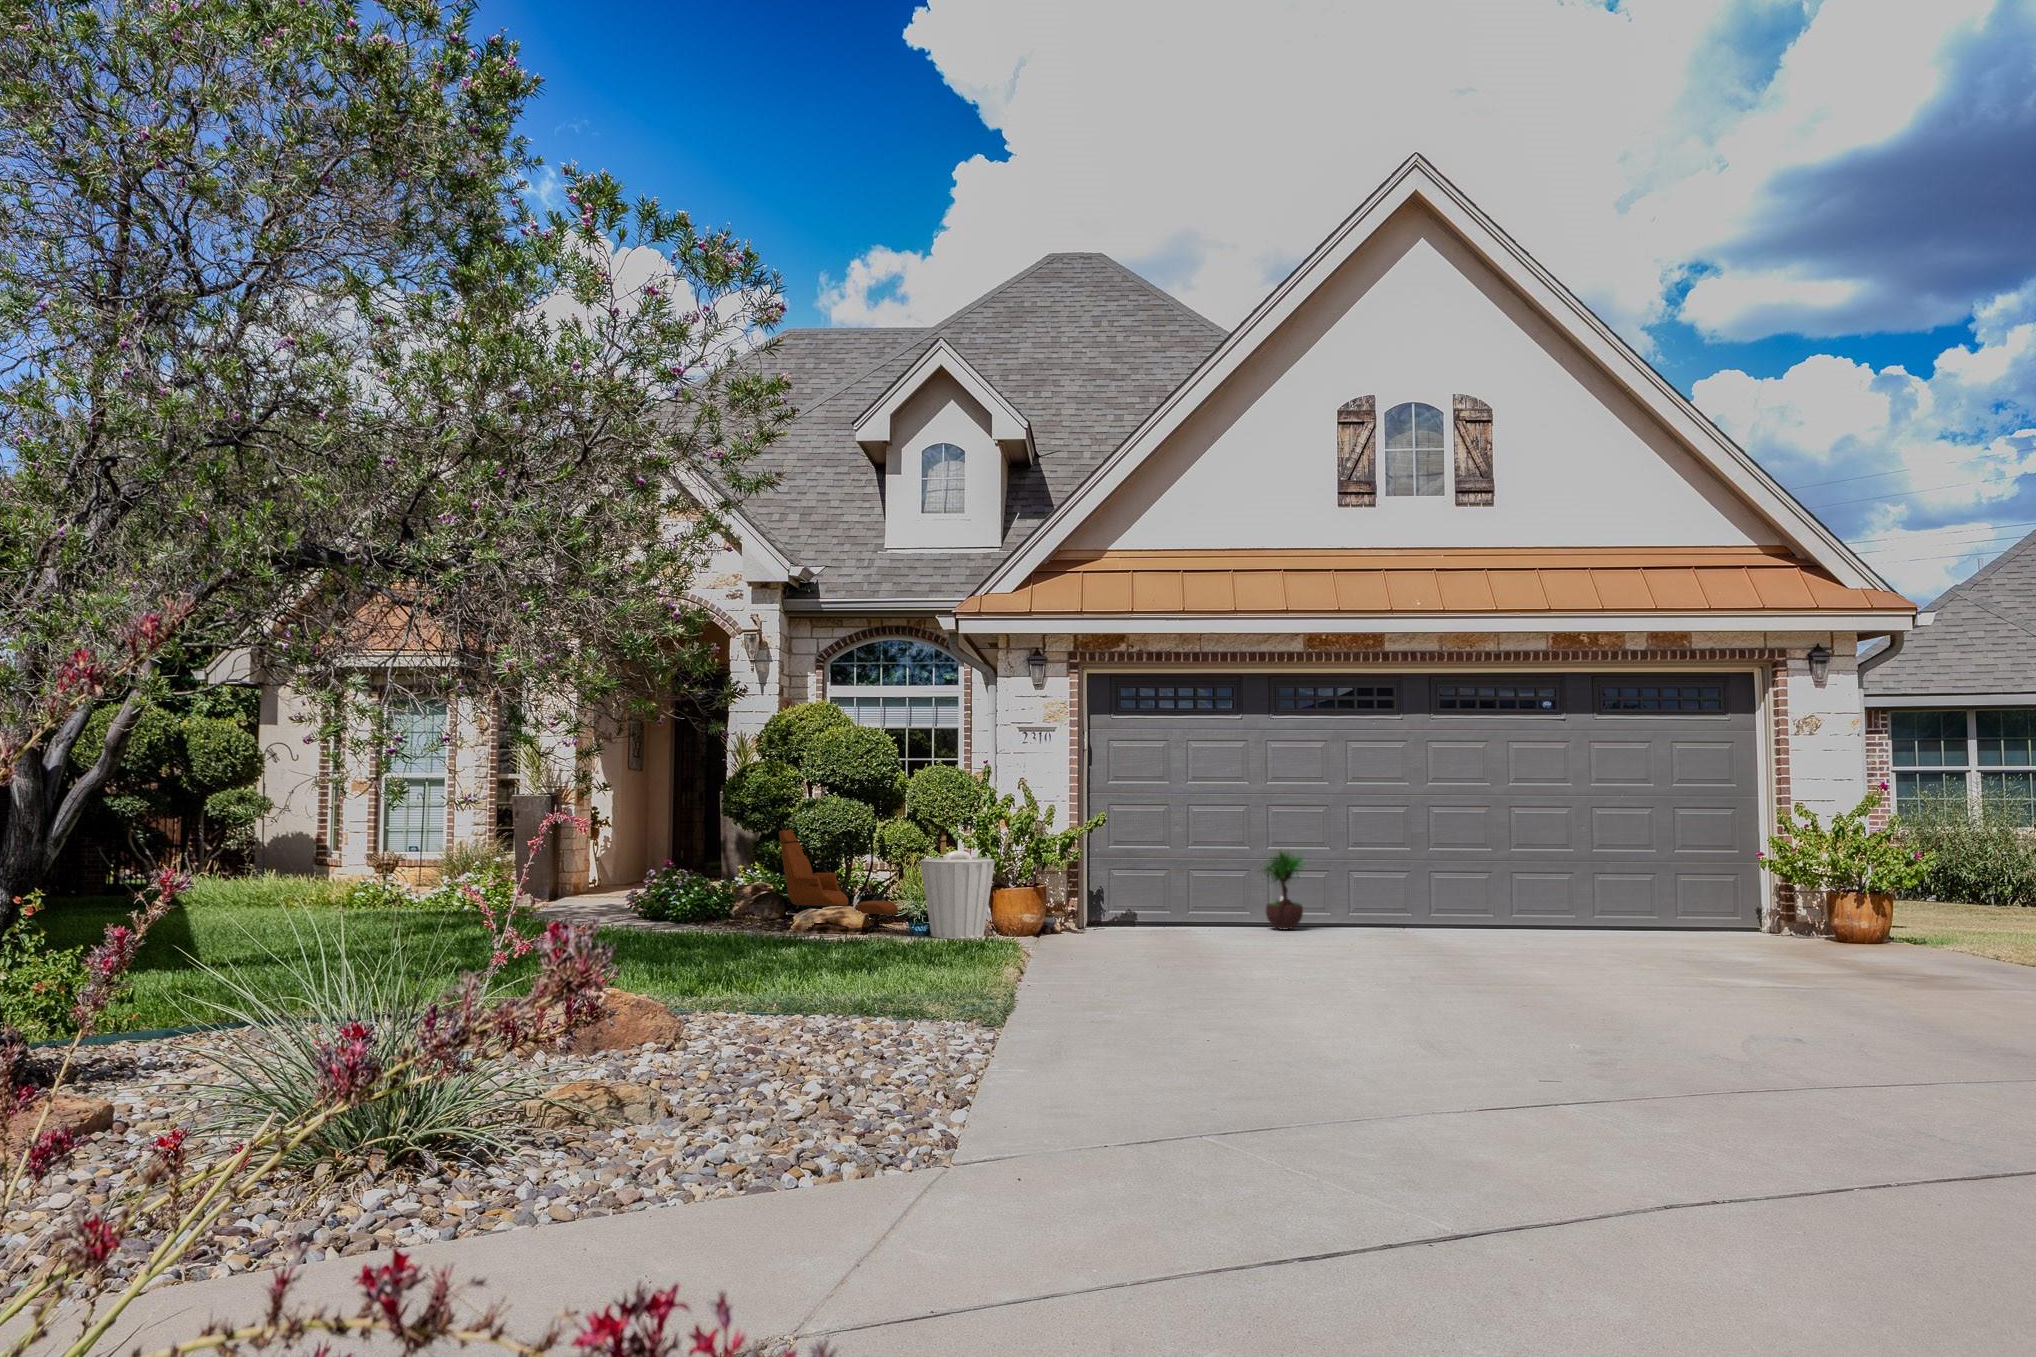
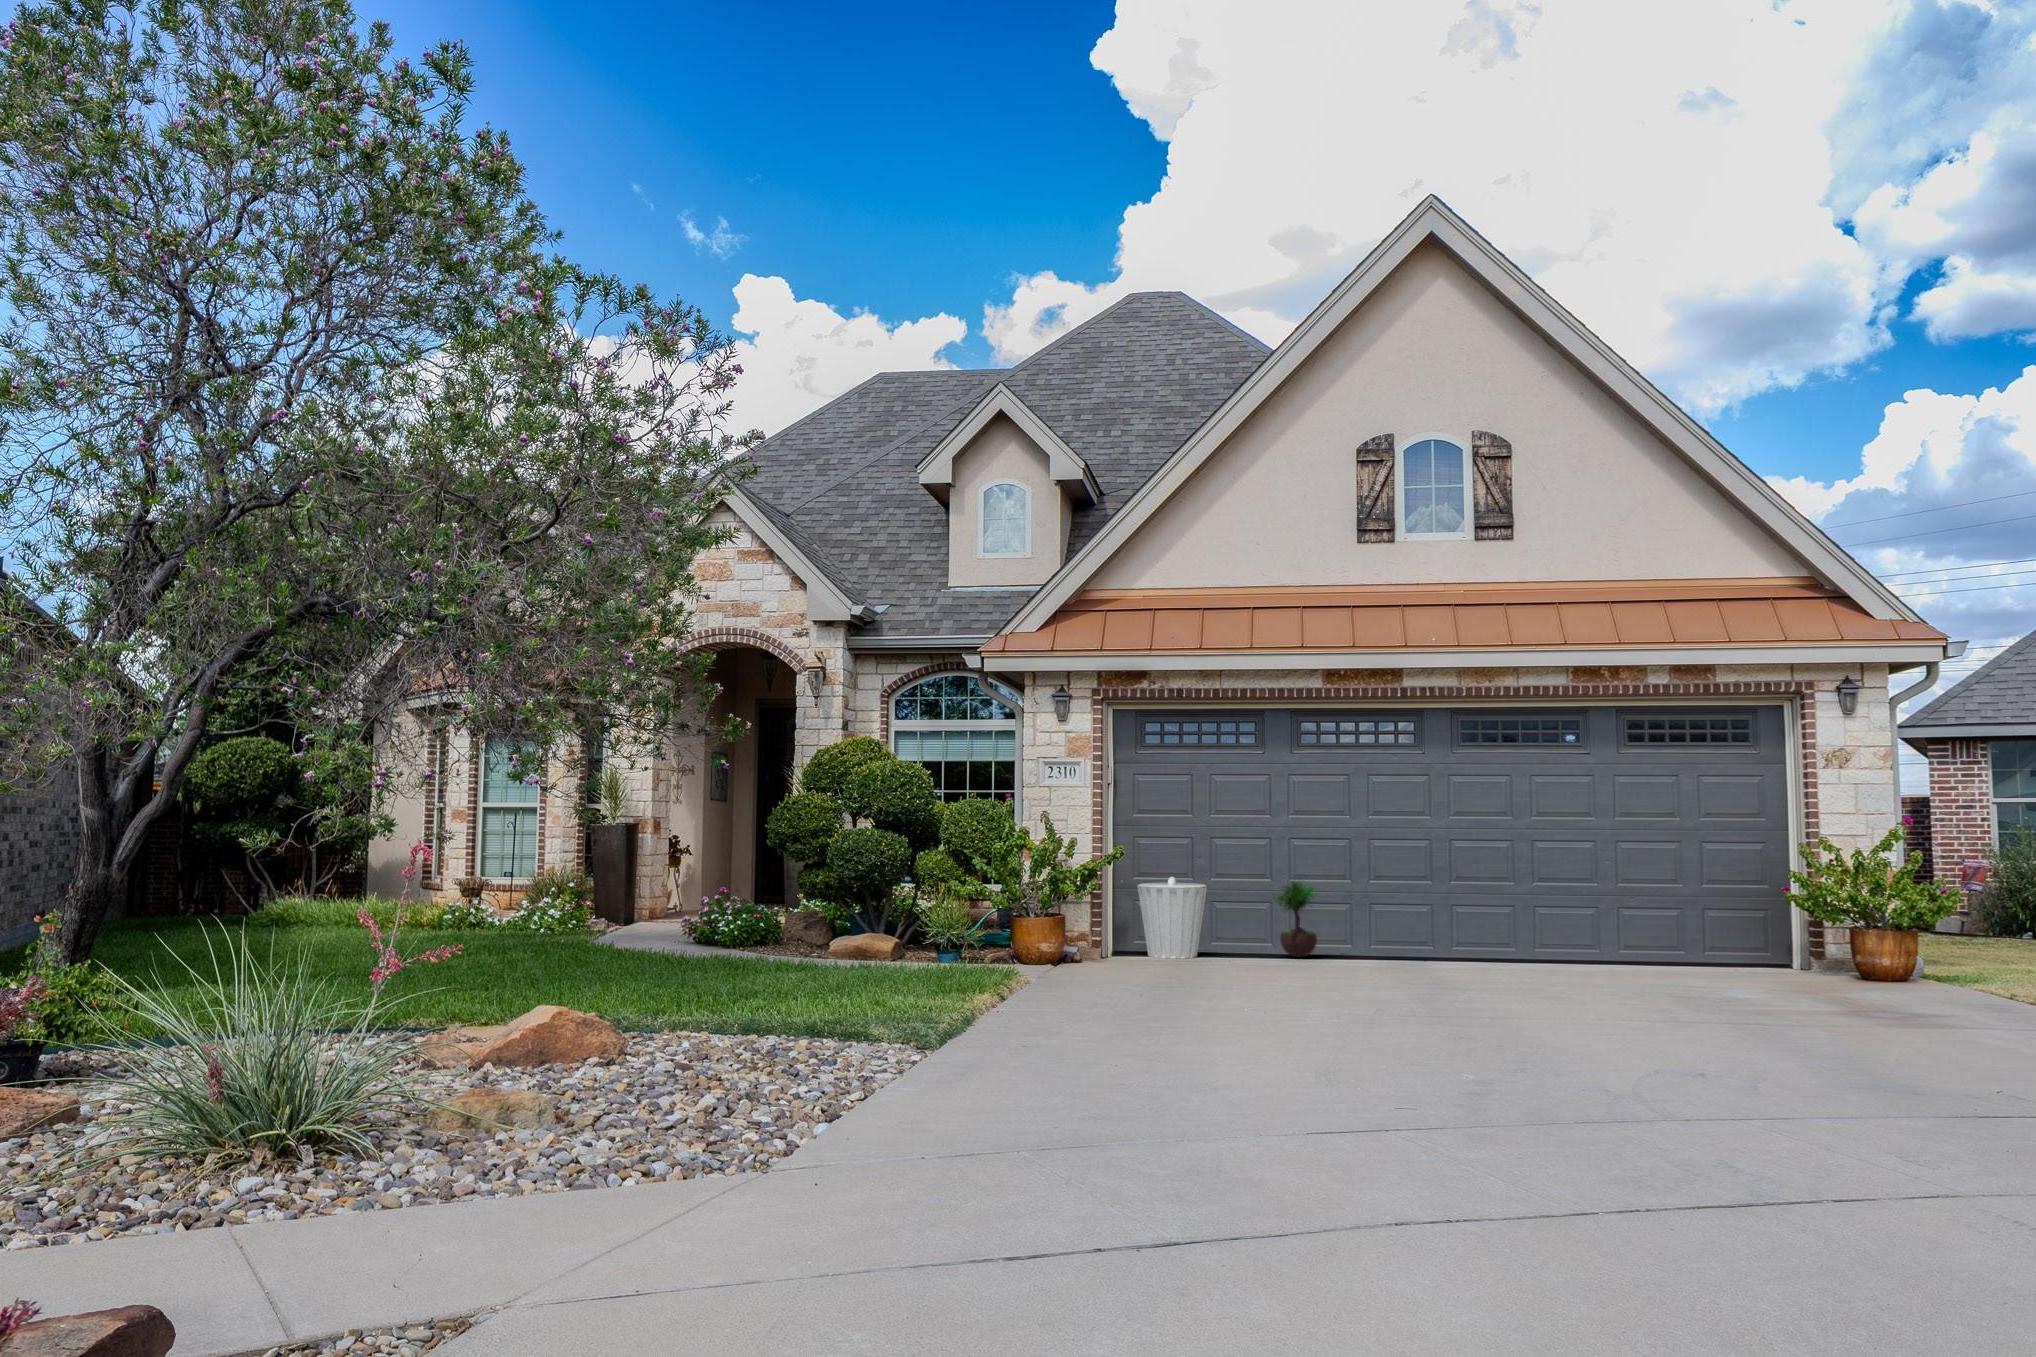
lounge chair: present [779,830,898,933] -> none [817,856,926,954]
trash can: present [920,851,995,939] -> present [1137,877,1207,958]

